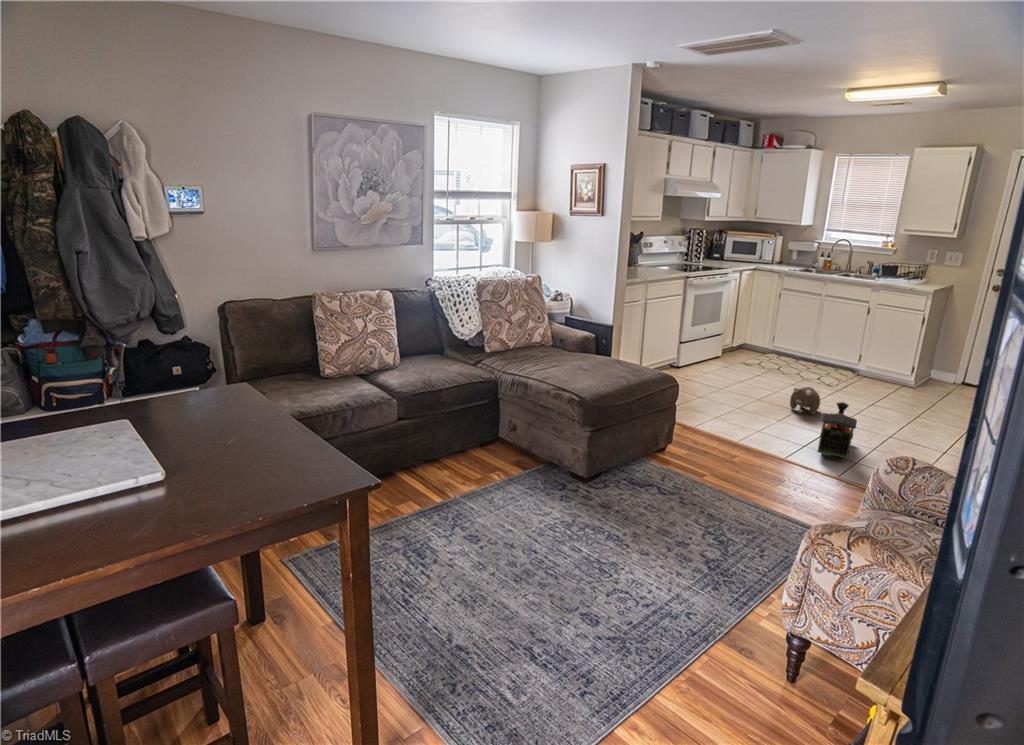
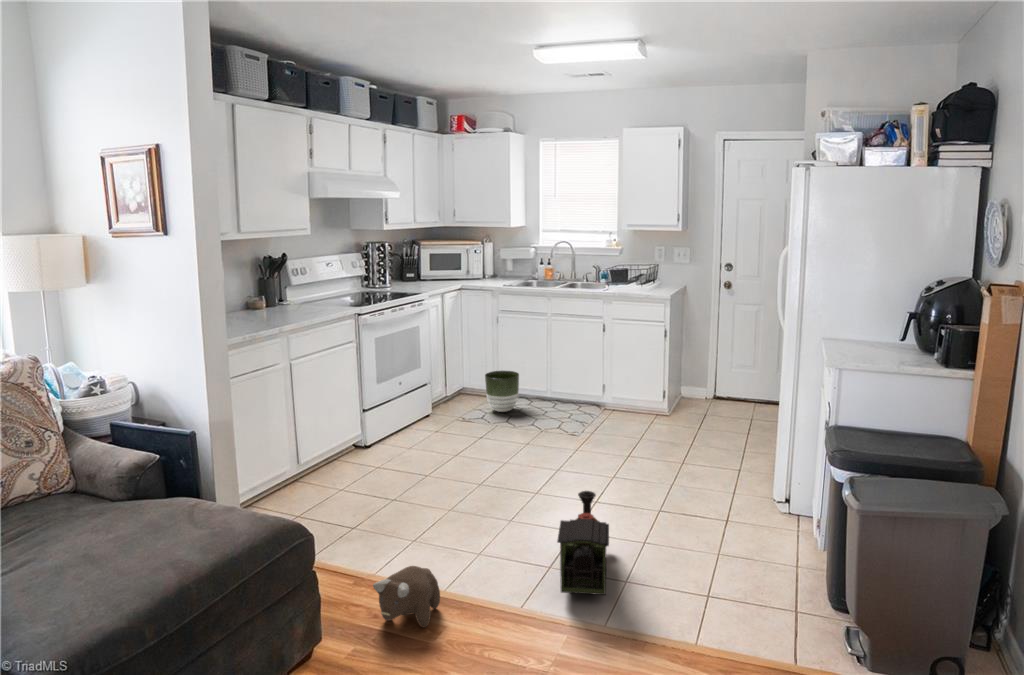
planter: none [763,332,791,362] -> present [485,371,519,412]
plush toy: present [790,387,820,415] -> present [373,566,440,627]

